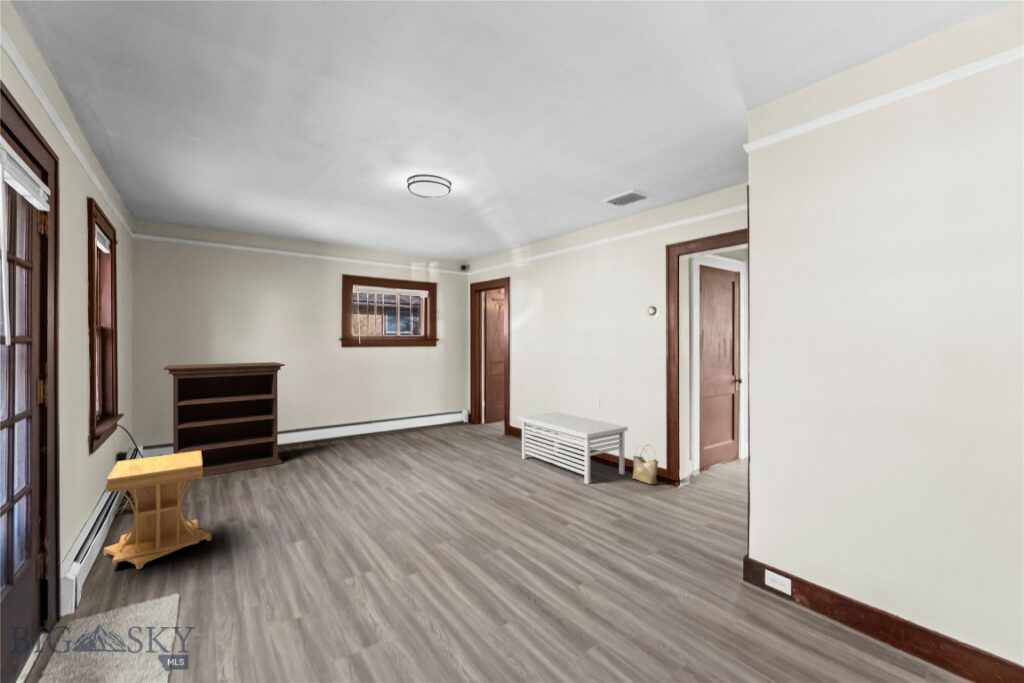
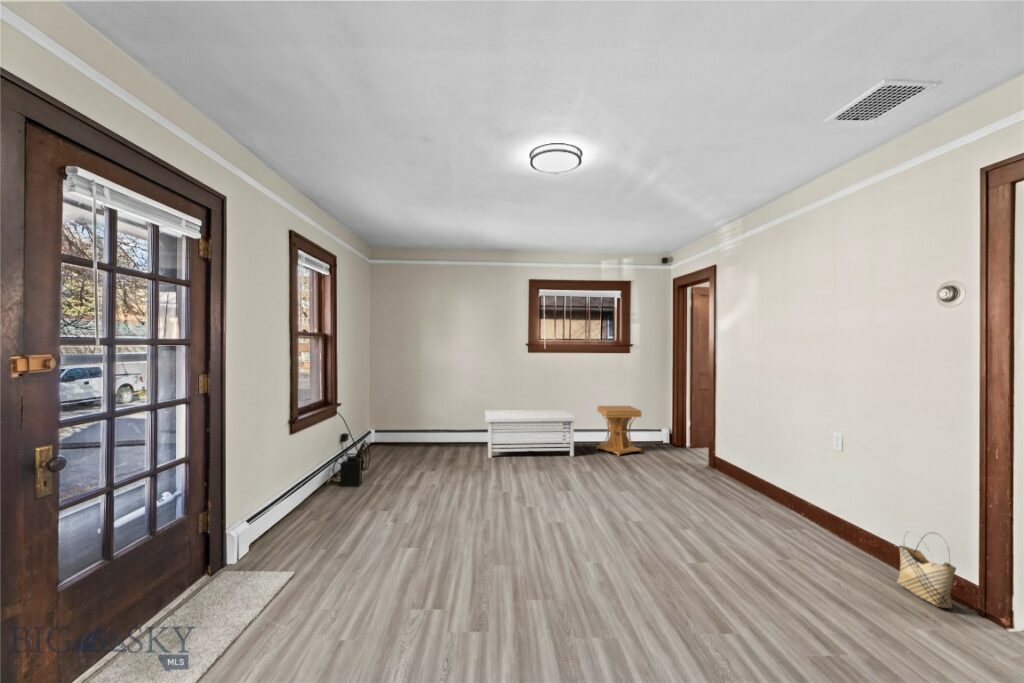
bookshelf: present [164,362,285,476] -> none [375,365,466,463]
storage bench: present [518,412,628,484] -> present [485,410,576,458]
side table: present [104,451,211,570] -> present [596,406,642,456]

